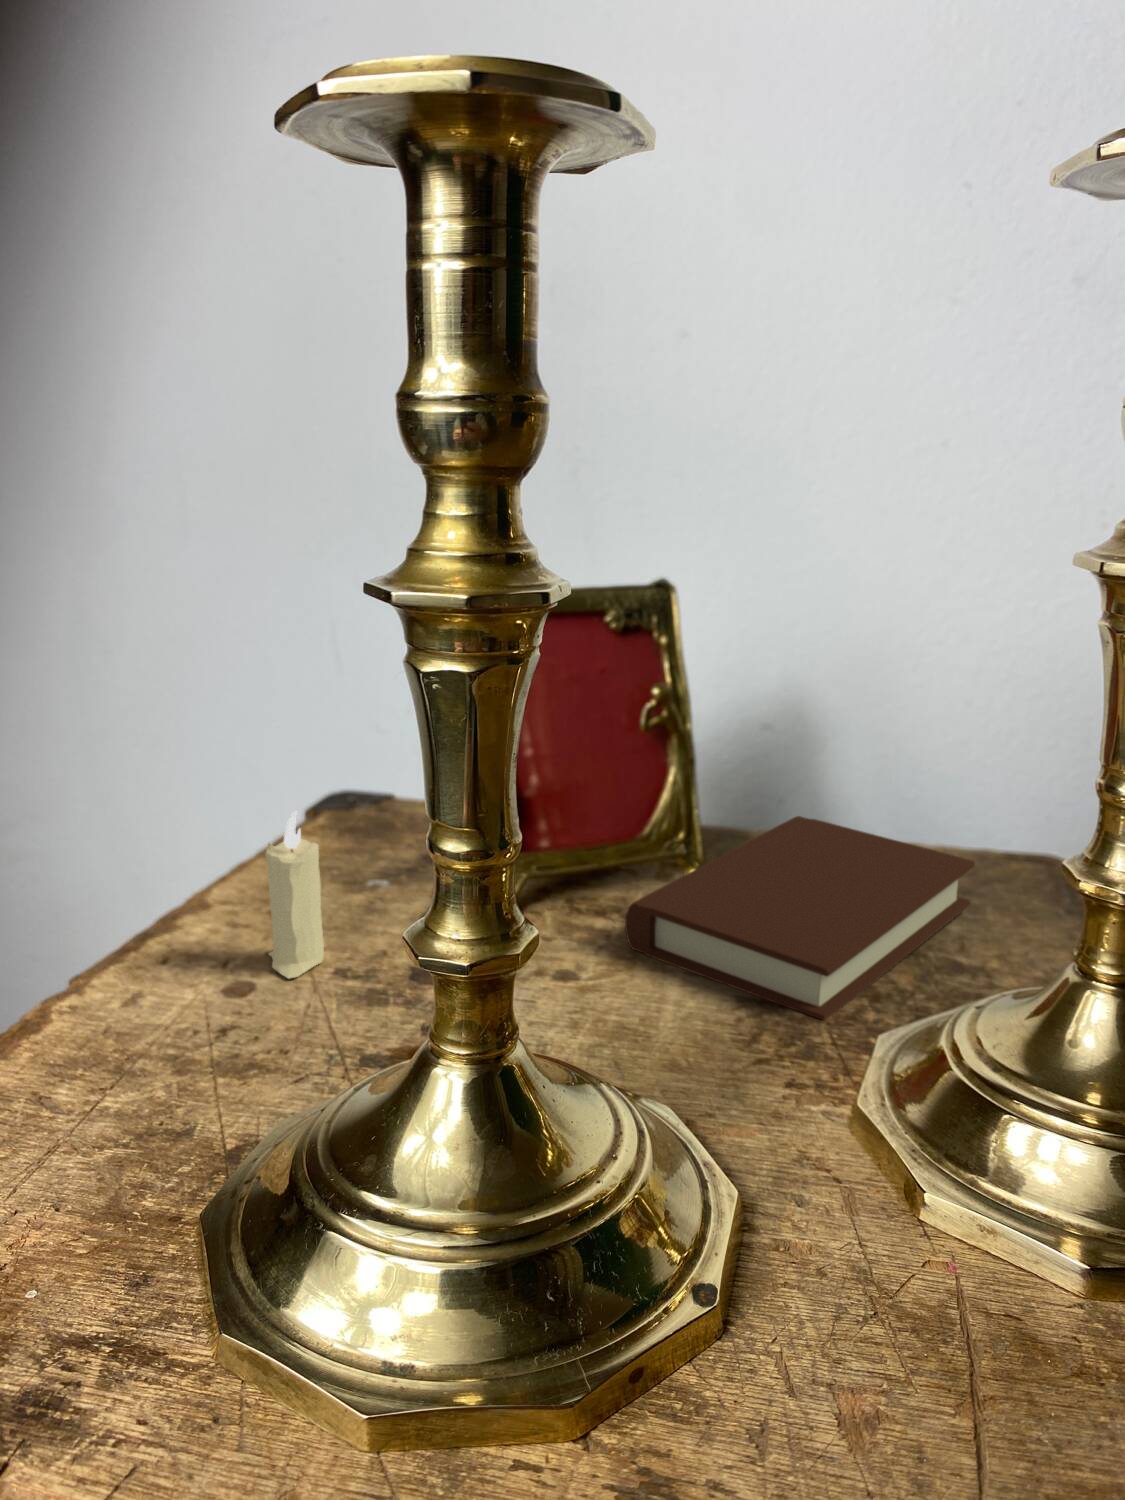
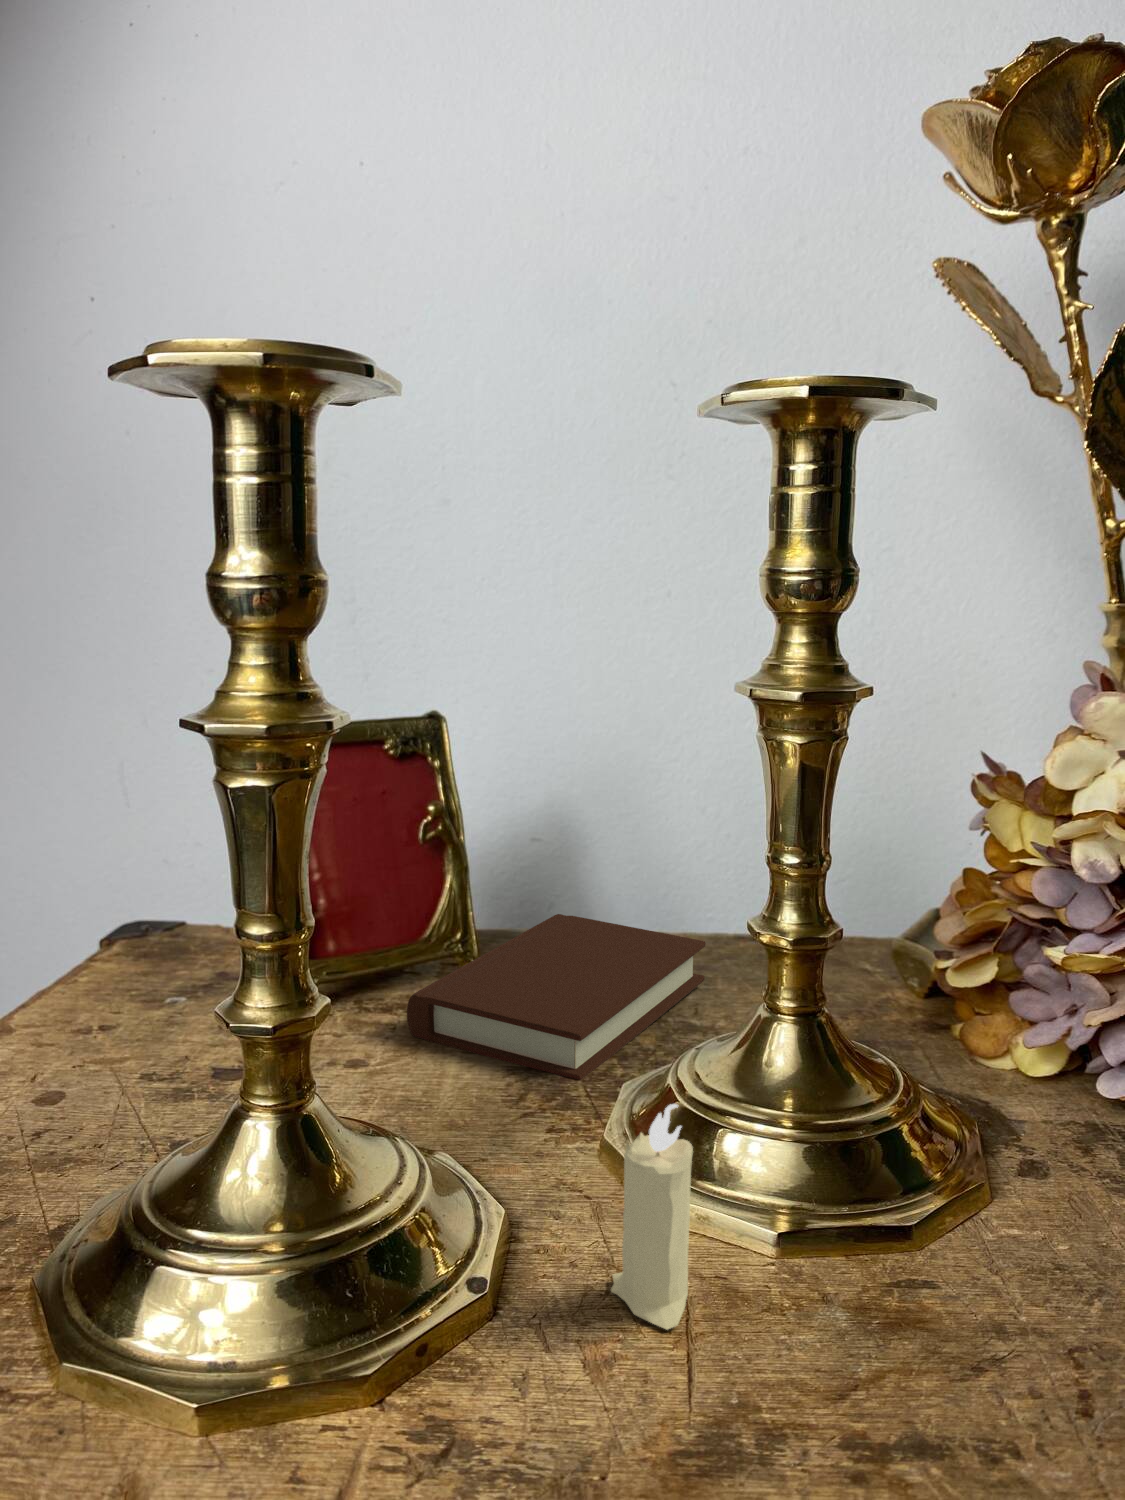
candle: present [266,812,324,978] -> present [611,1104,693,1329]

